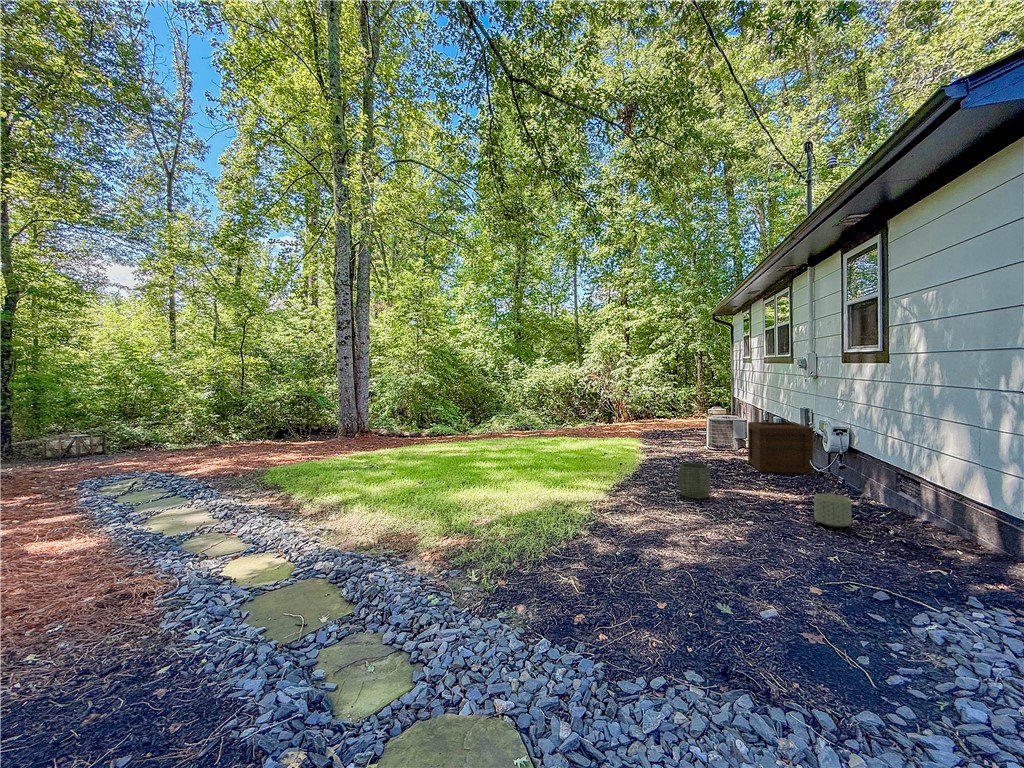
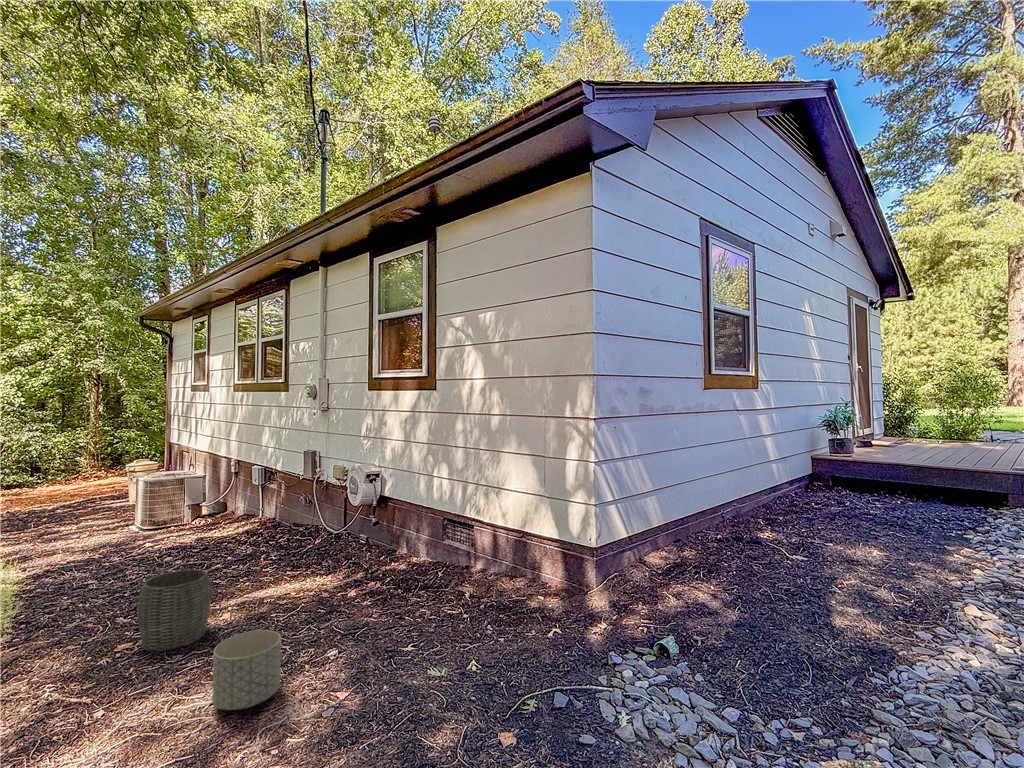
wooden crate: present [748,422,813,474] -> none [231,470,324,552]
planter: present [814,494,852,528] -> present [212,630,281,710]

